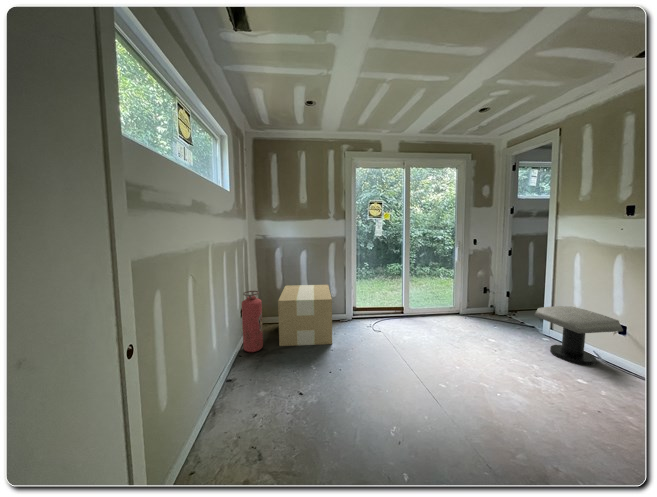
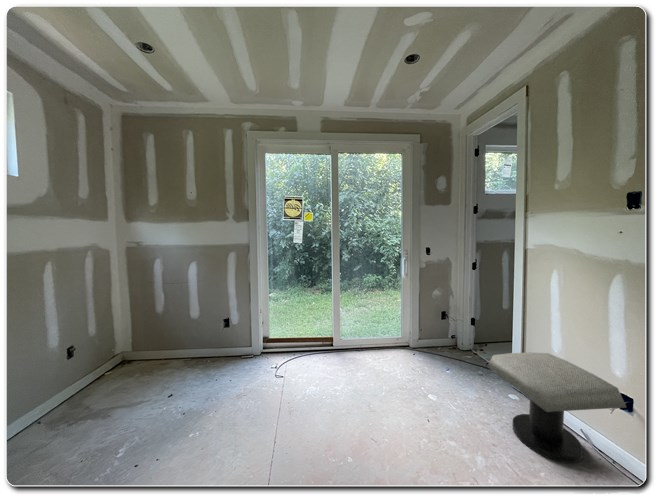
cardboard box: present [278,285,332,346] -> none [108,308,225,404]
fire extinguisher: present [242,291,263,352] -> none [42,321,87,416]

